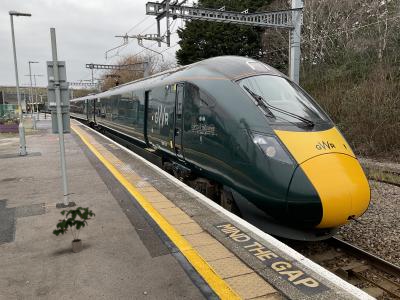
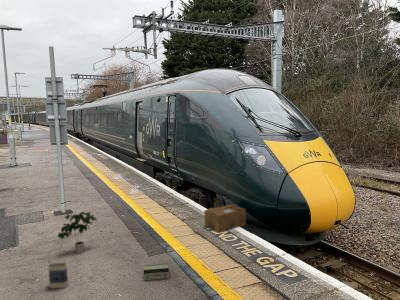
cardboard box: none [214,200,259,231] -> present [204,205,246,232]
bag: none [36,249,59,294] -> present [48,249,68,288]
toolbox: none [142,268,172,287] -> present [143,264,169,281]

